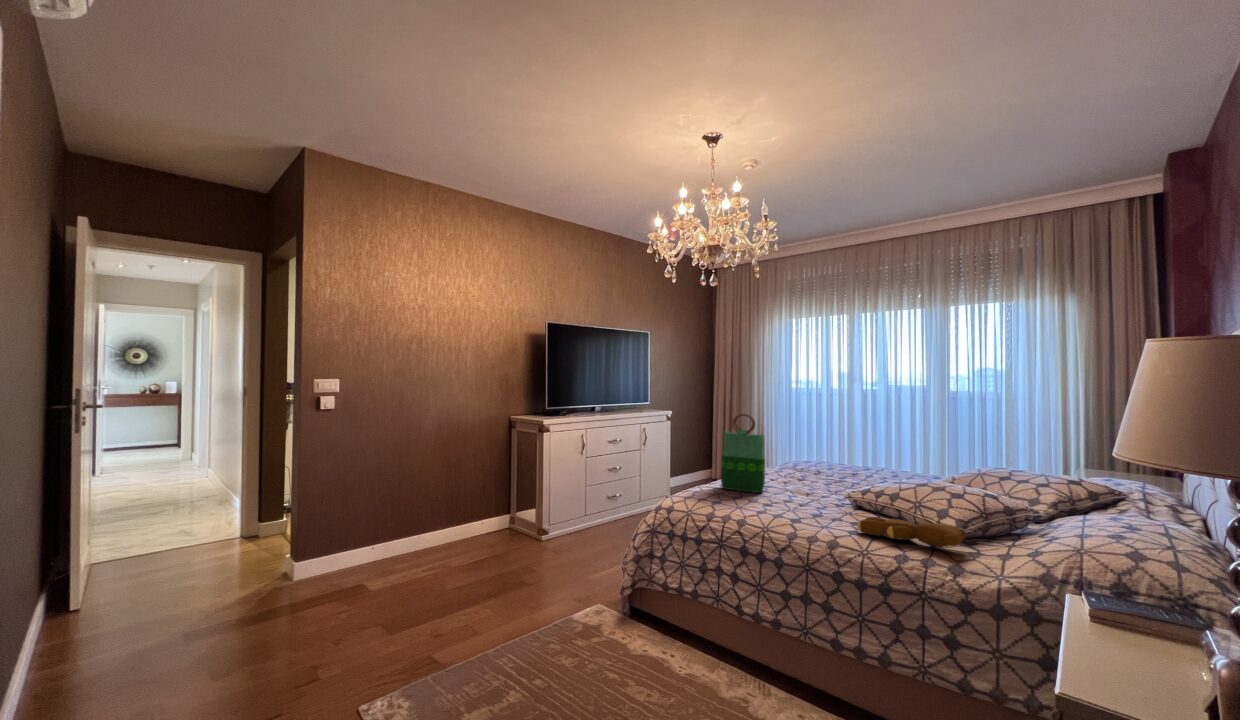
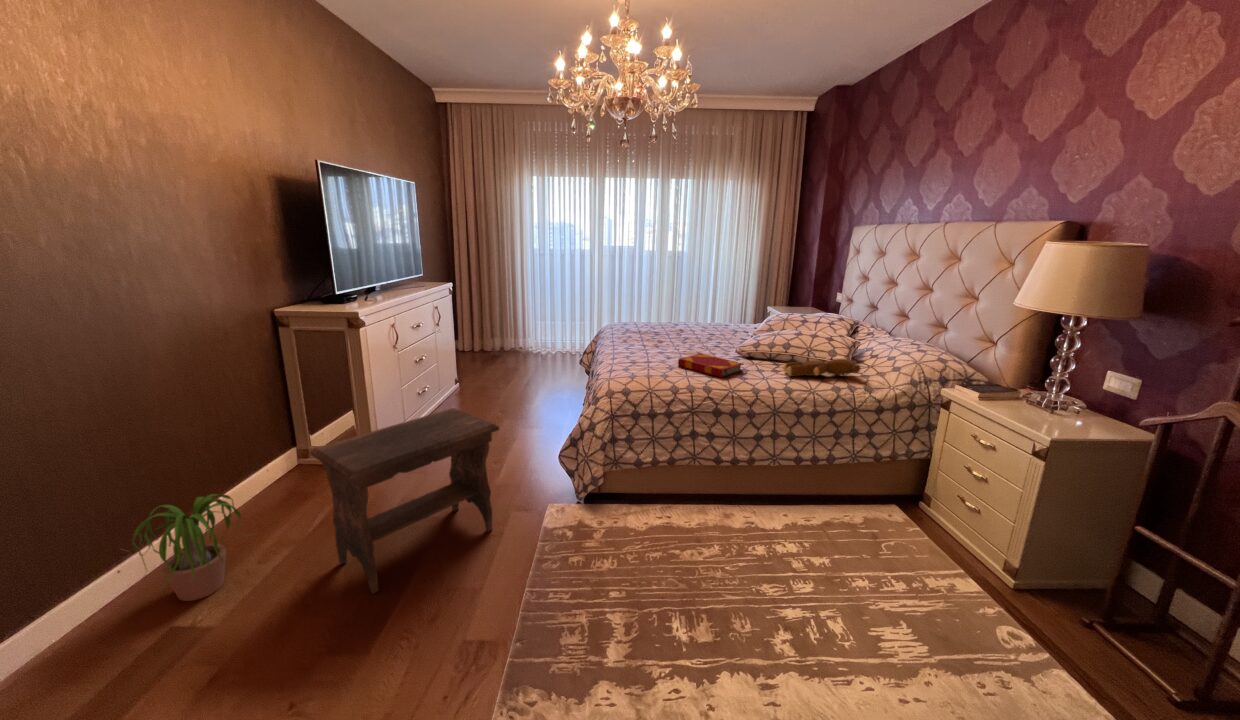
tote bag: present [721,414,765,493] -> none [627,286,668,360]
hardback book: none [755,492,815,517] -> present [678,354,744,377]
footstool: none [428,494,551,606] -> present [310,408,499,593]
potted plant: none [358,511,426,574] -> present [132,494,241,601]

